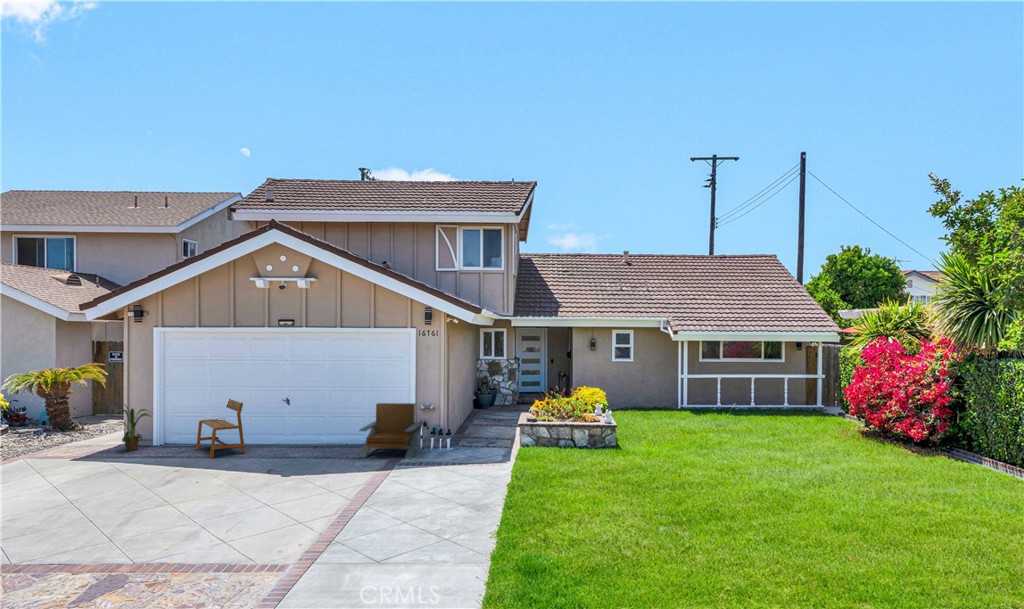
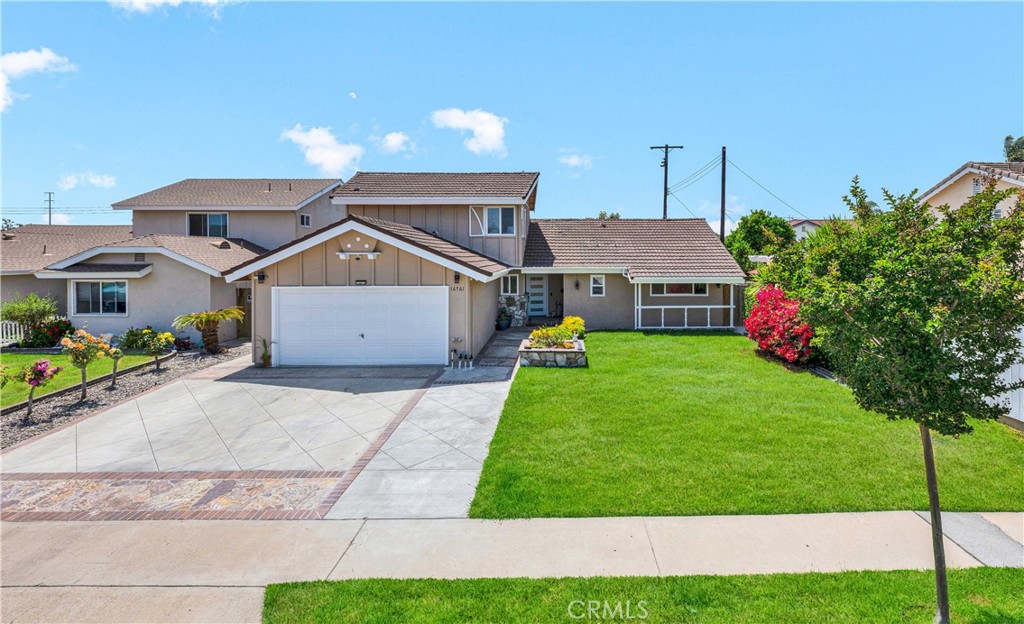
bench: present [196,399,245,458] -> none [309,330,339,373]
lounge chair: present [359,403,423,458] -> none [411,336,456,375]

